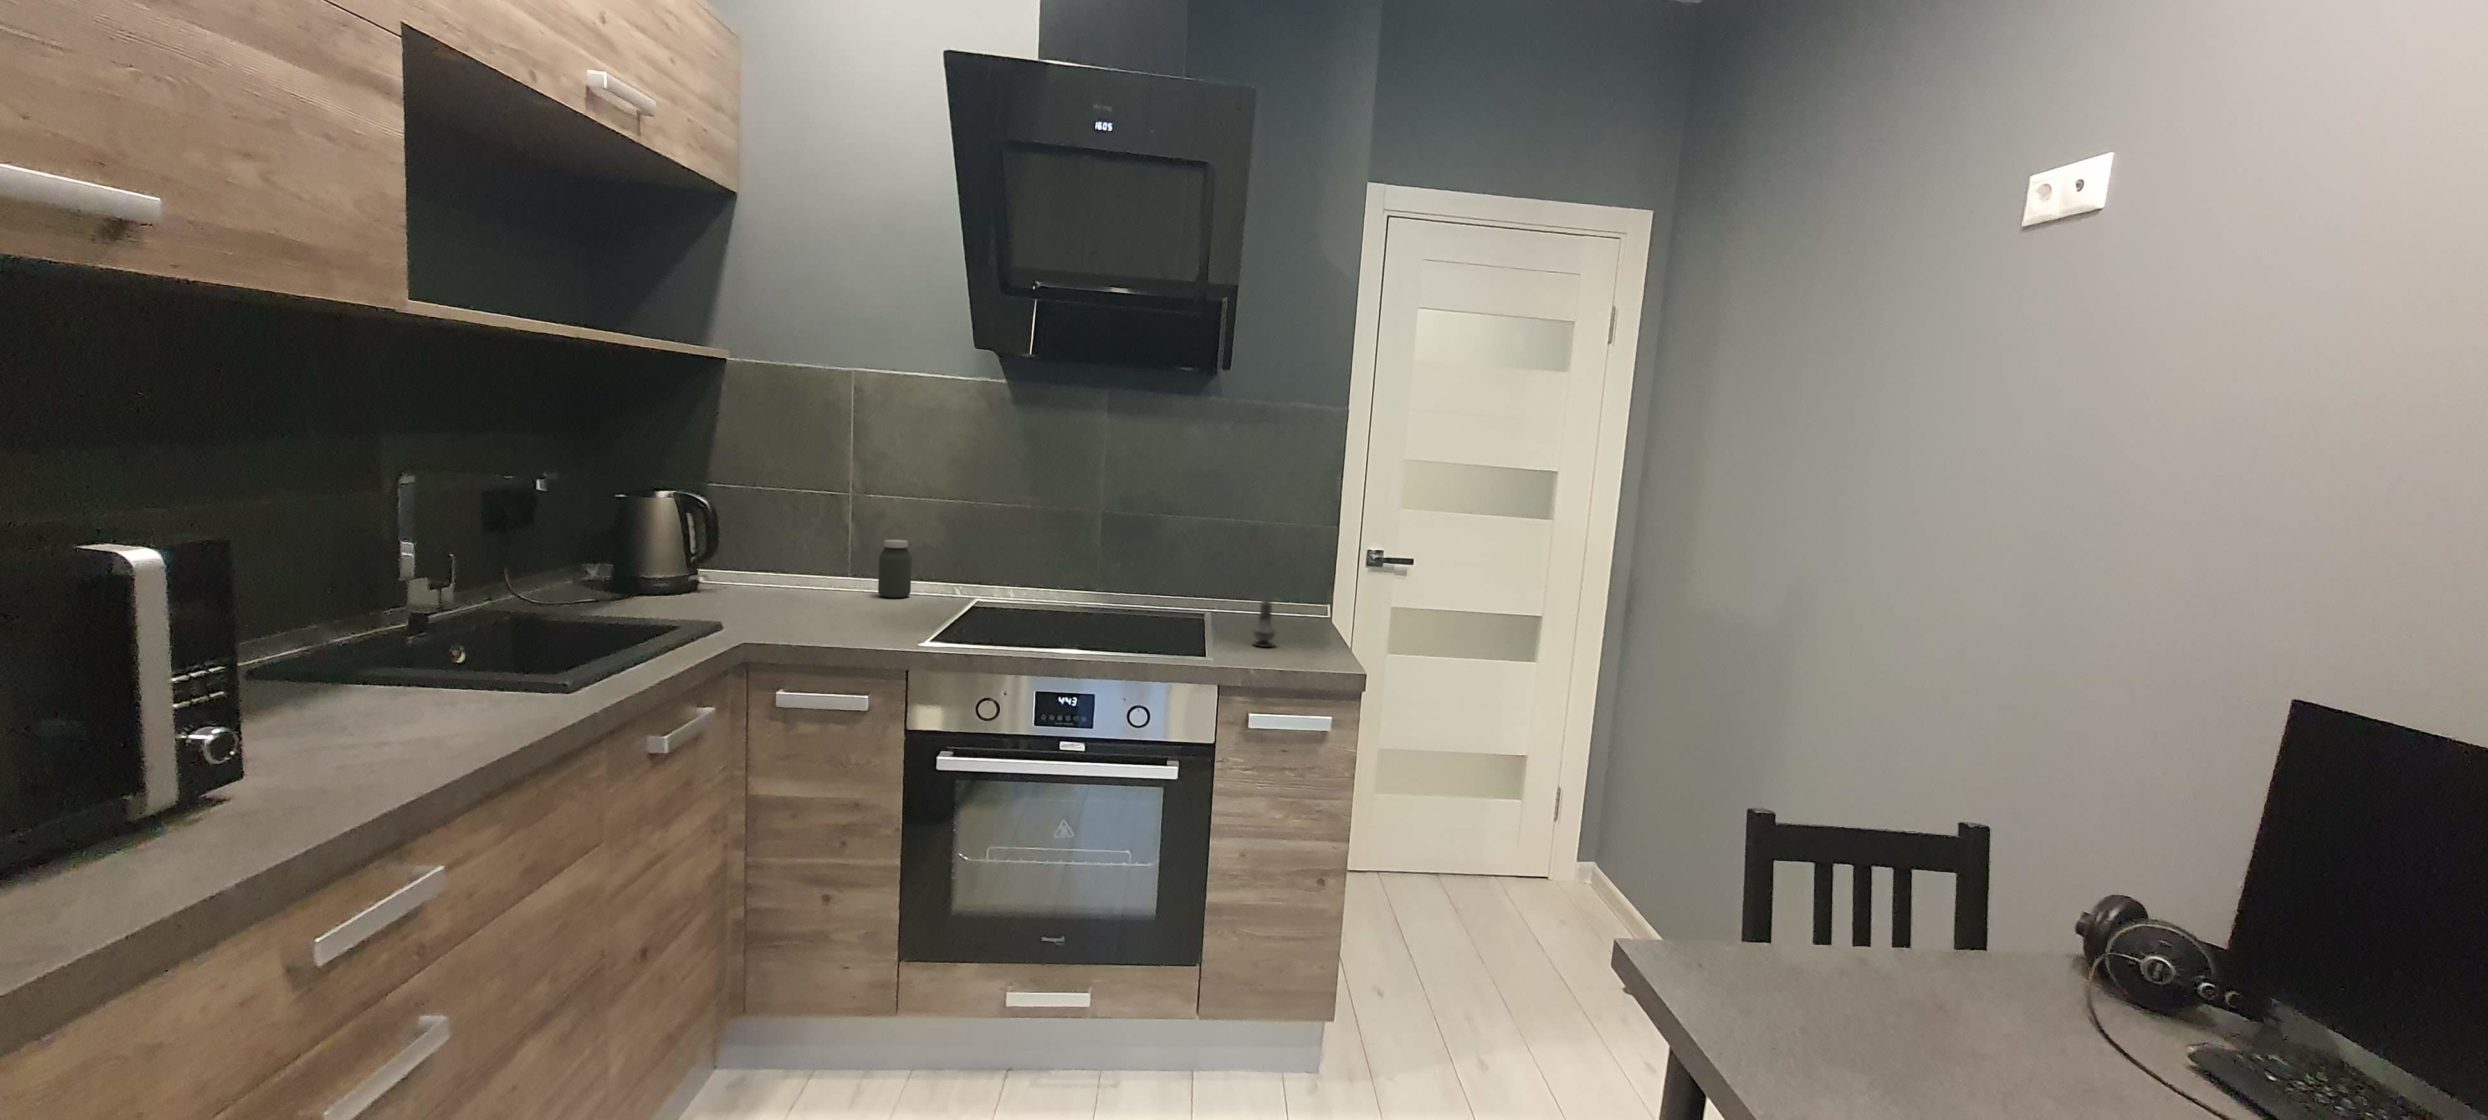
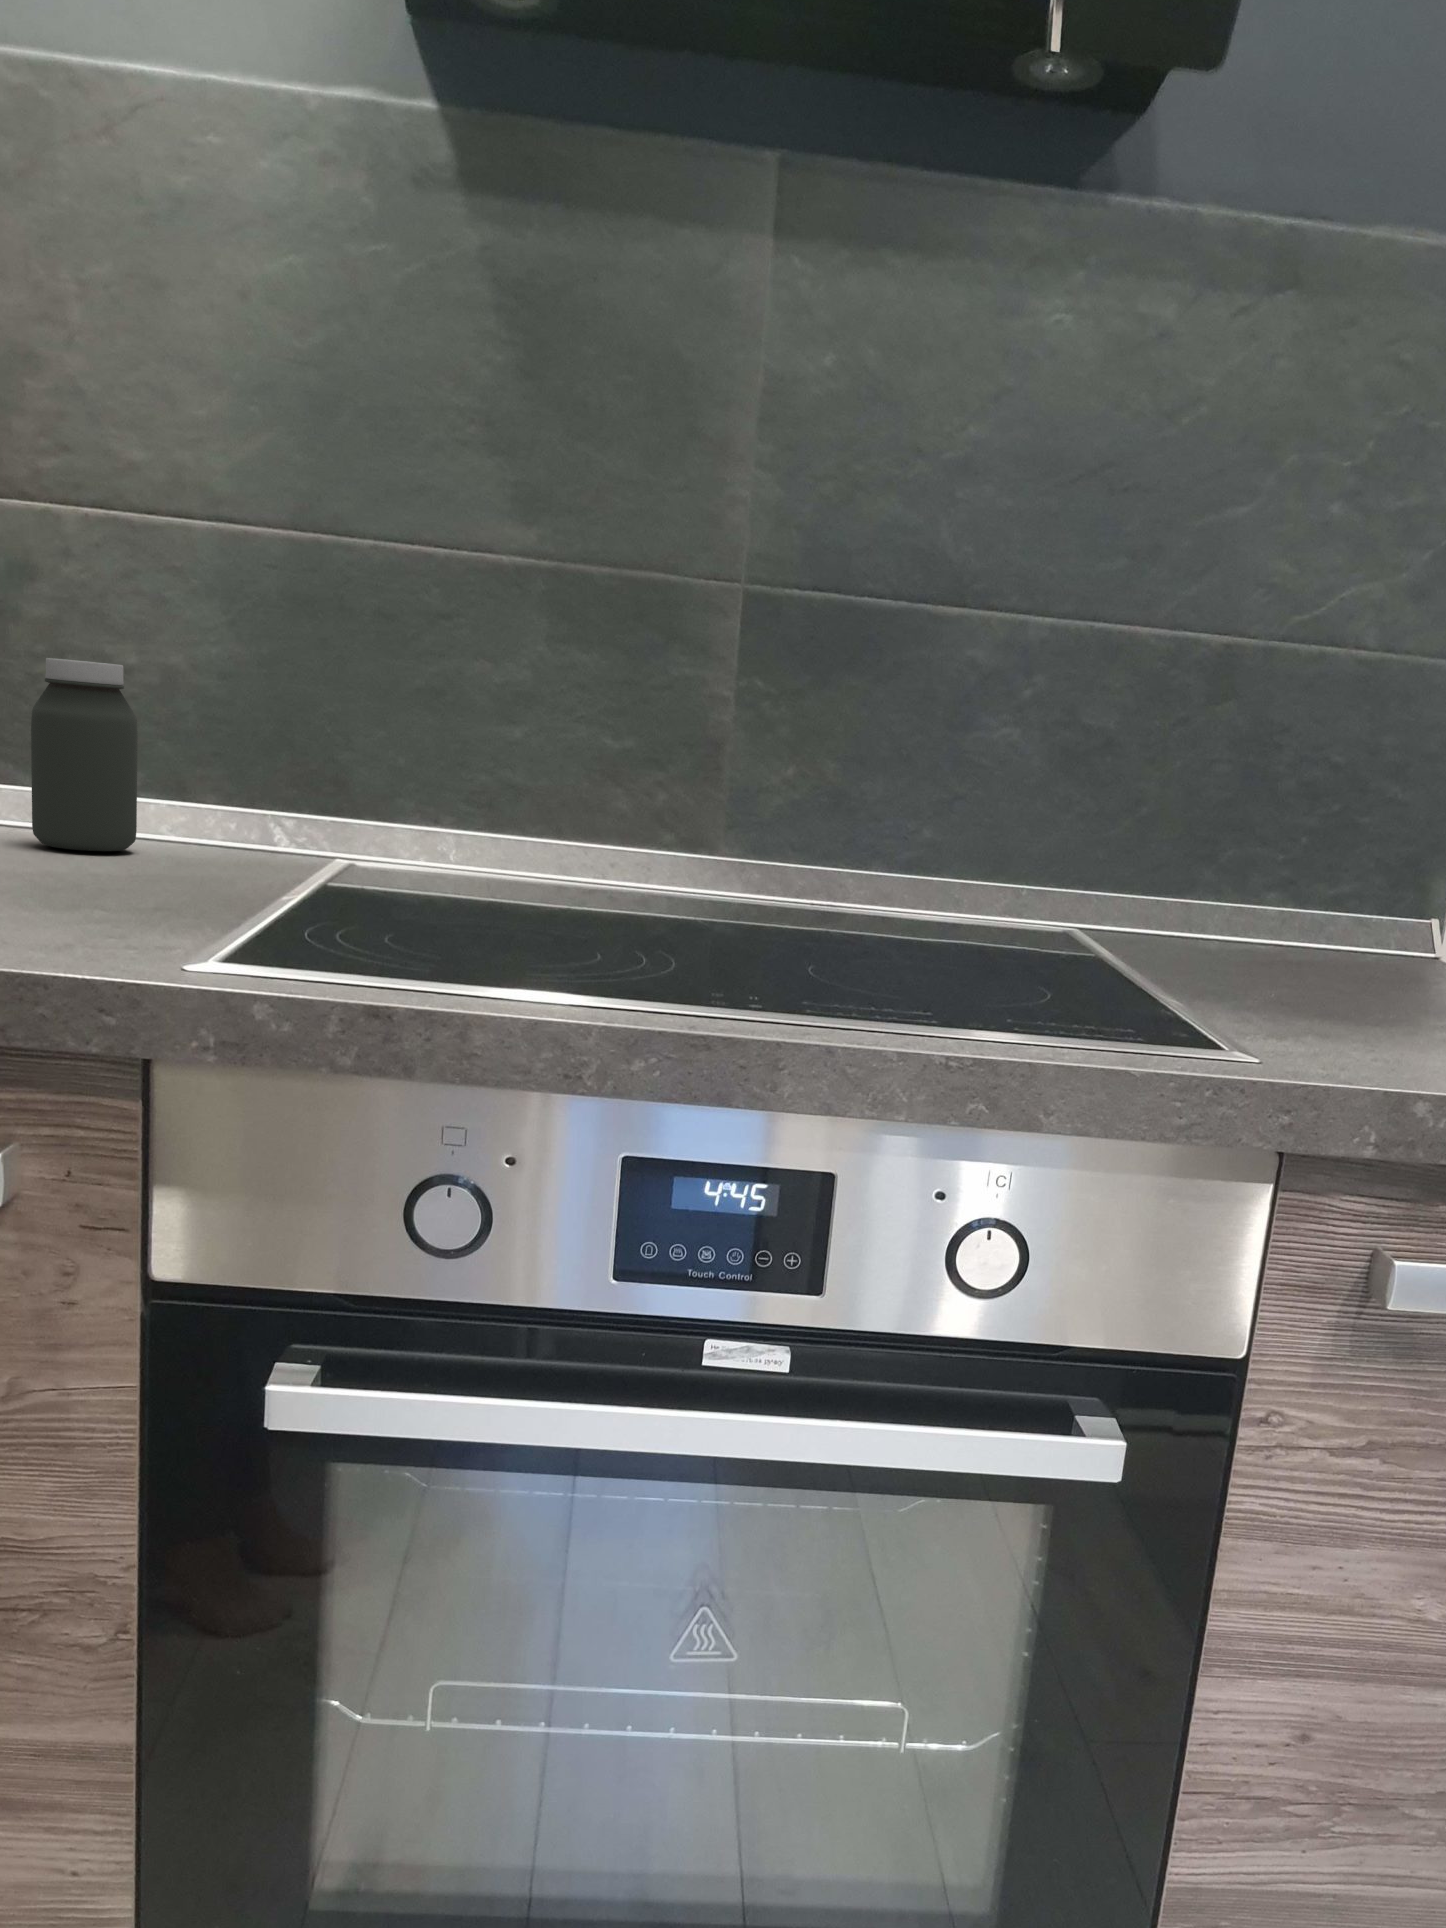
salt shaker: present [1254,598,1276,647] -> none [1315,854,1404,1032]

